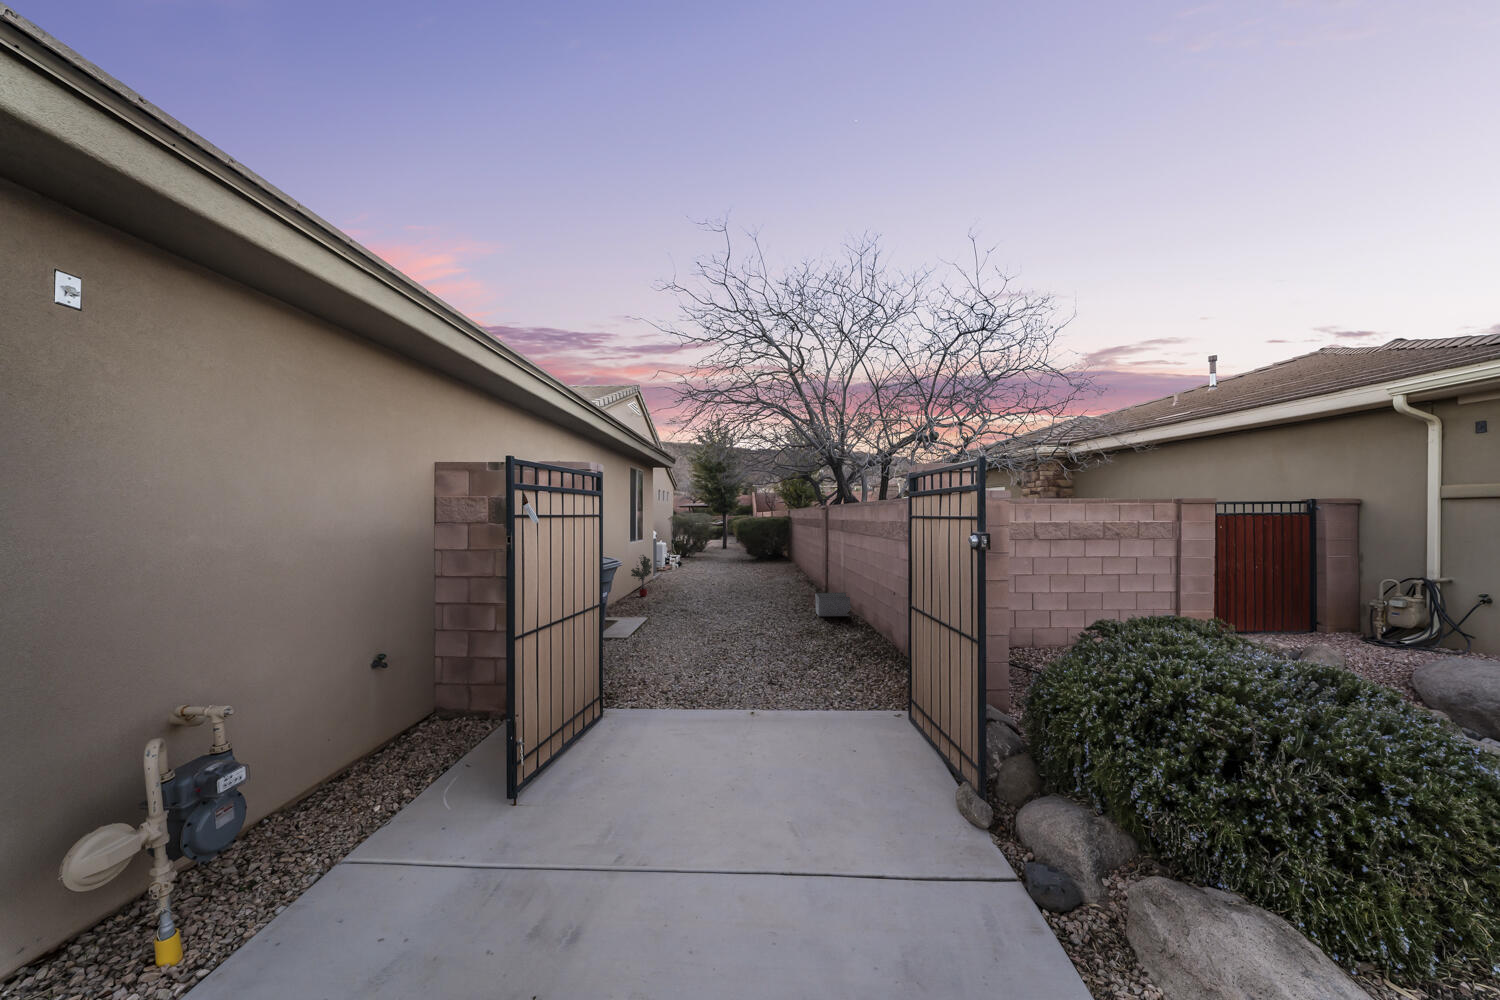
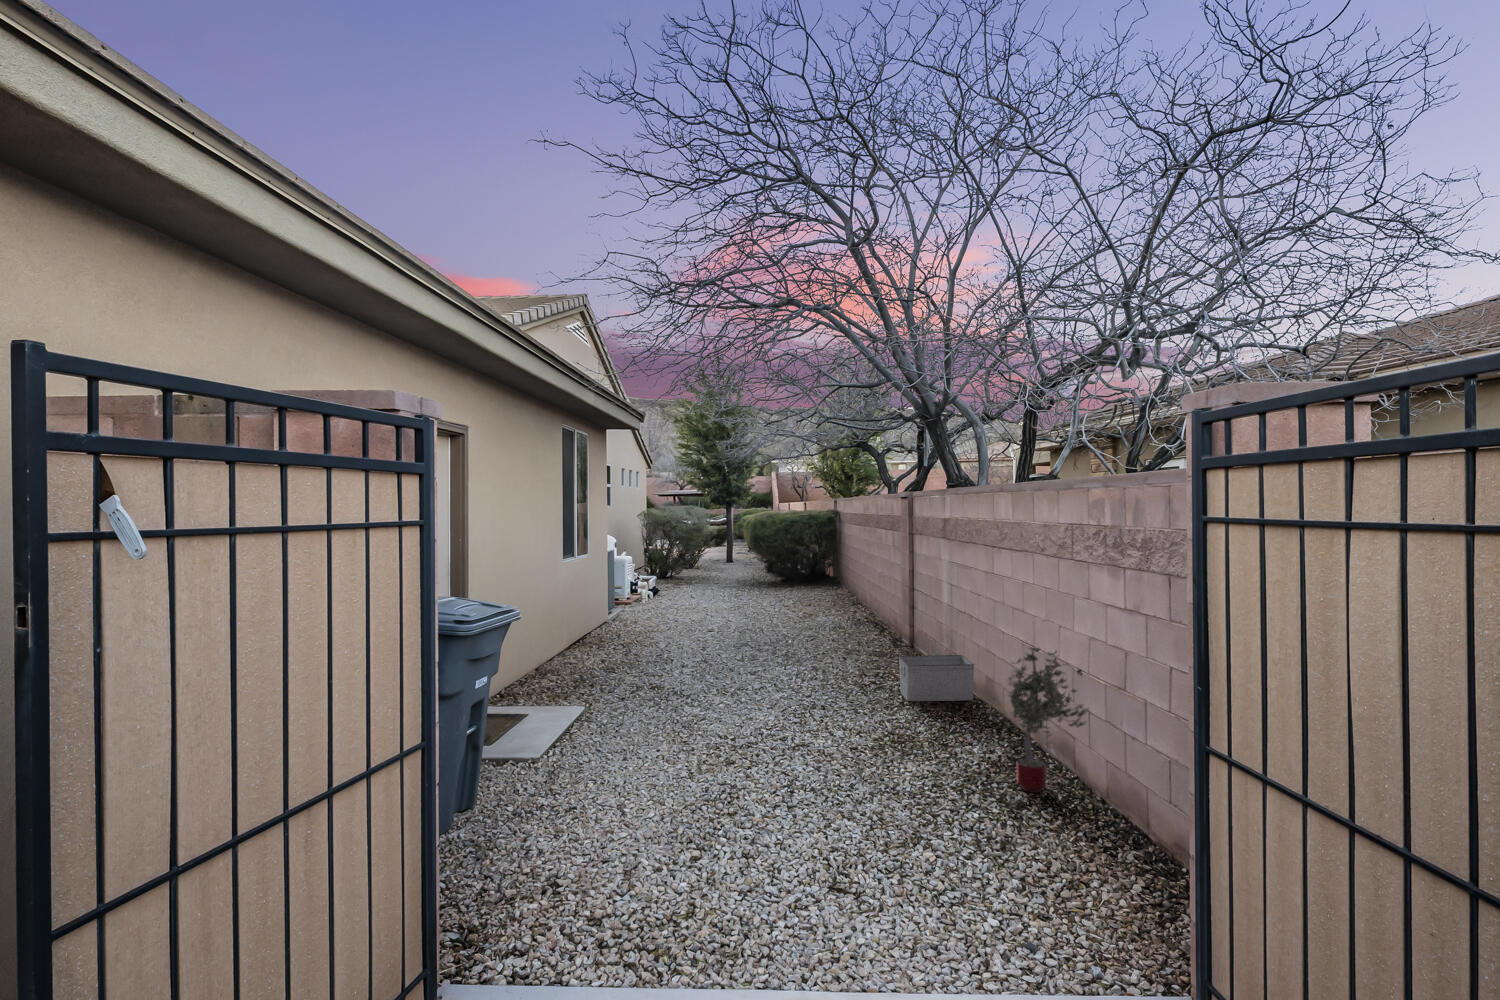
potted tree: present [631,555,652,597] -> present [1009,648,1089,793]

